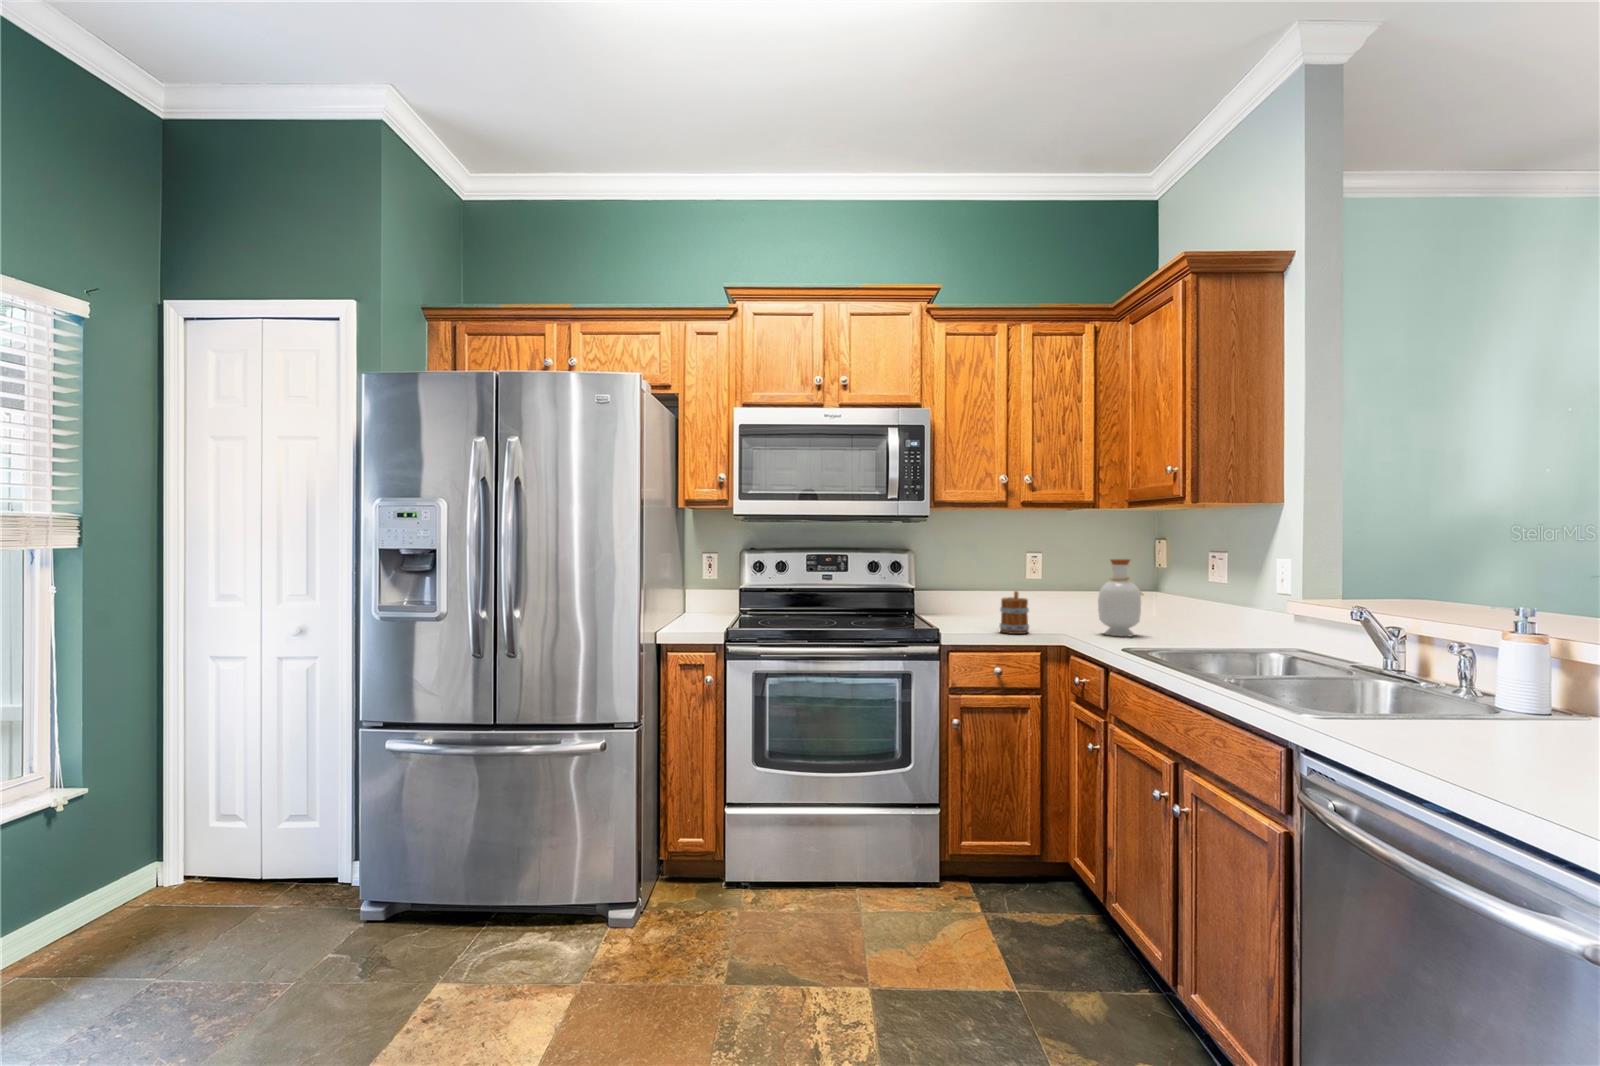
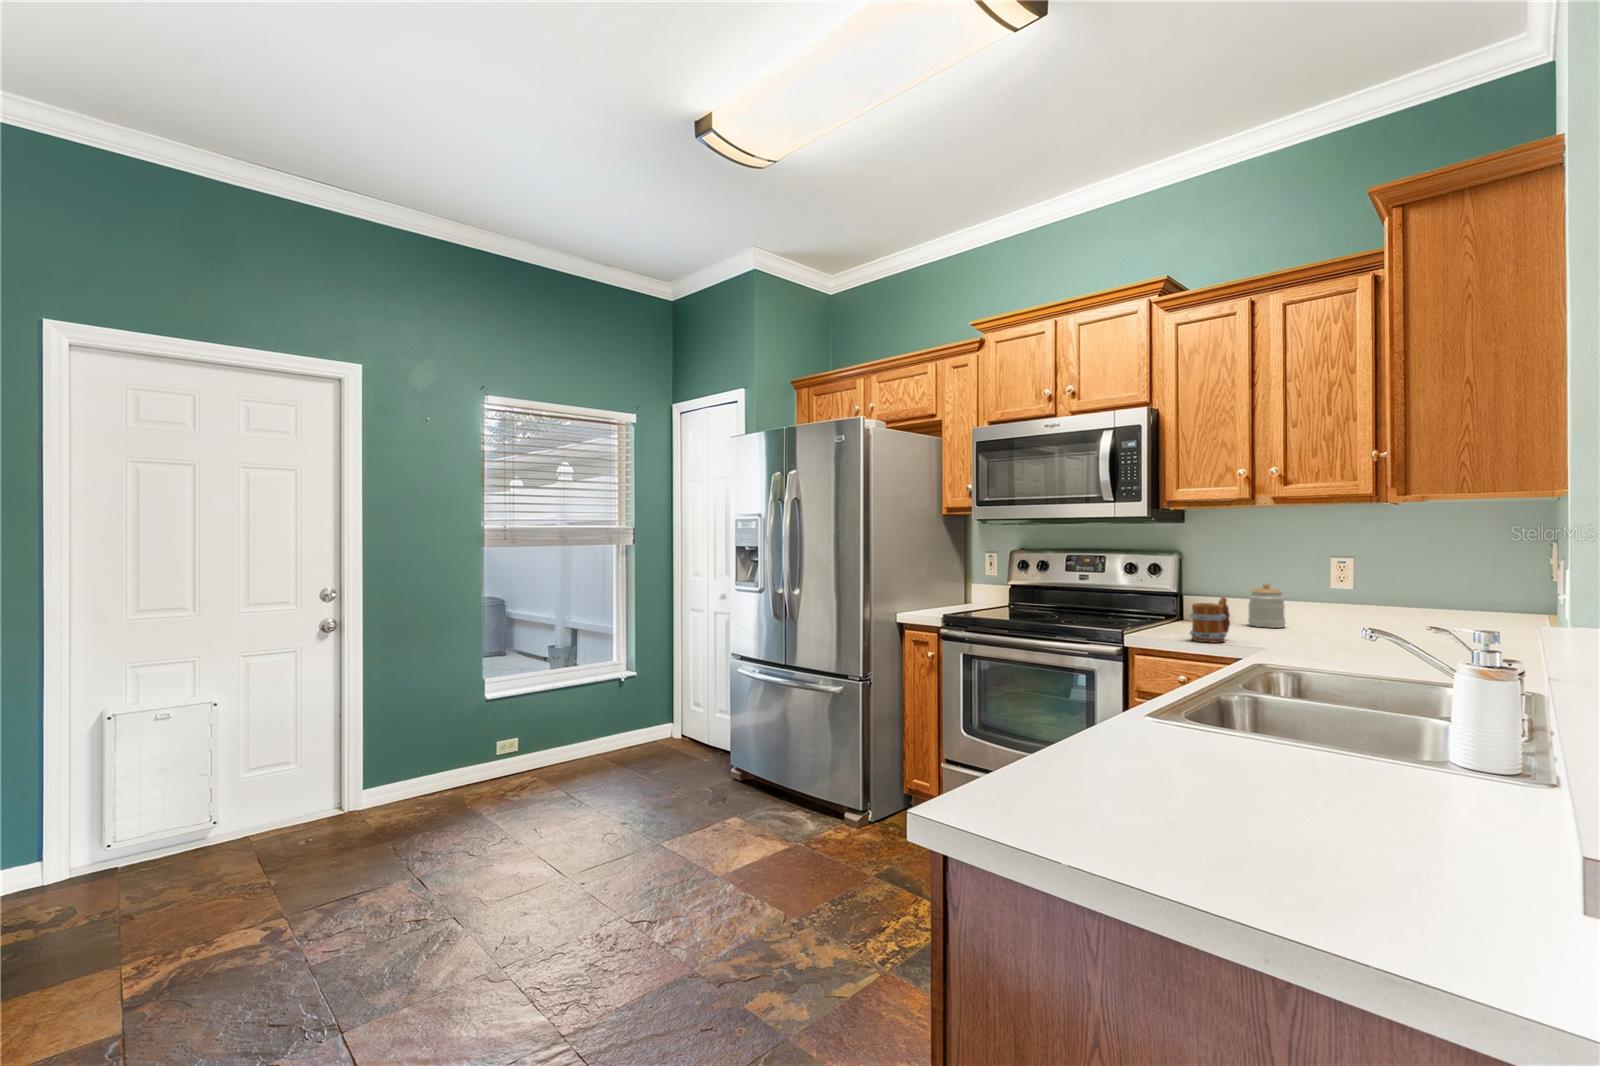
bottle: present [1098,559,1144,636] -> none [1308,565,1370,657]
jar: none [968,577,997,616] -> present [1248,583,1285,628]

